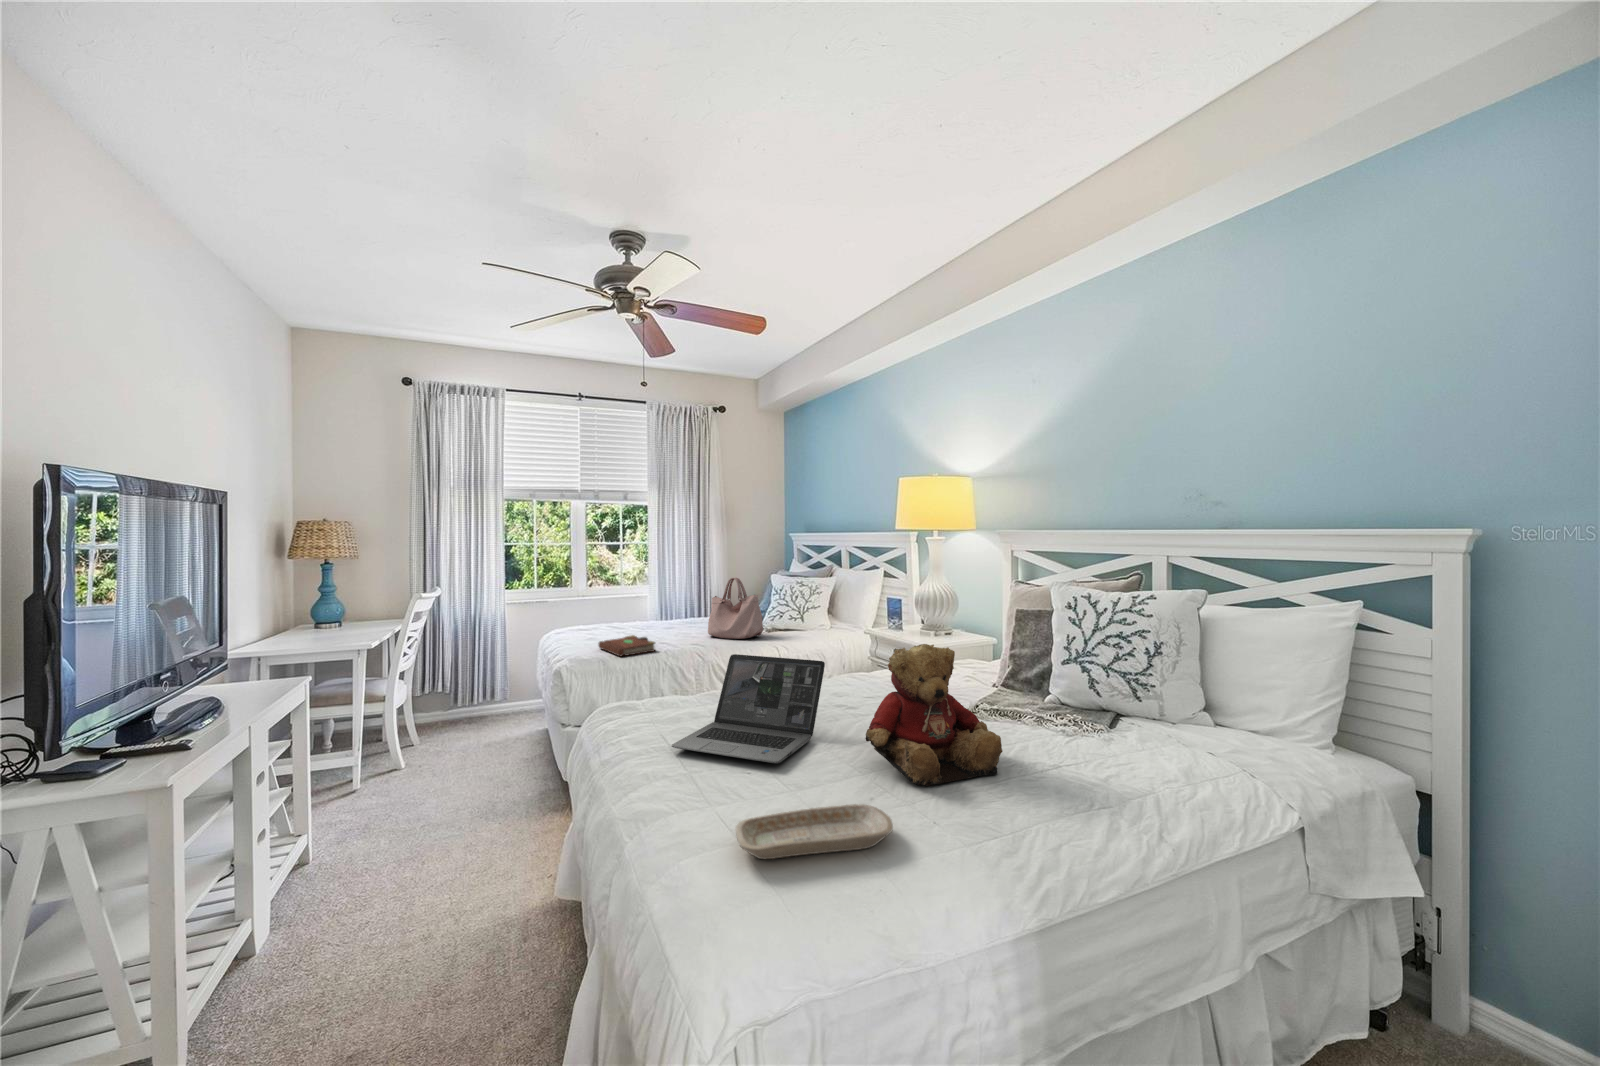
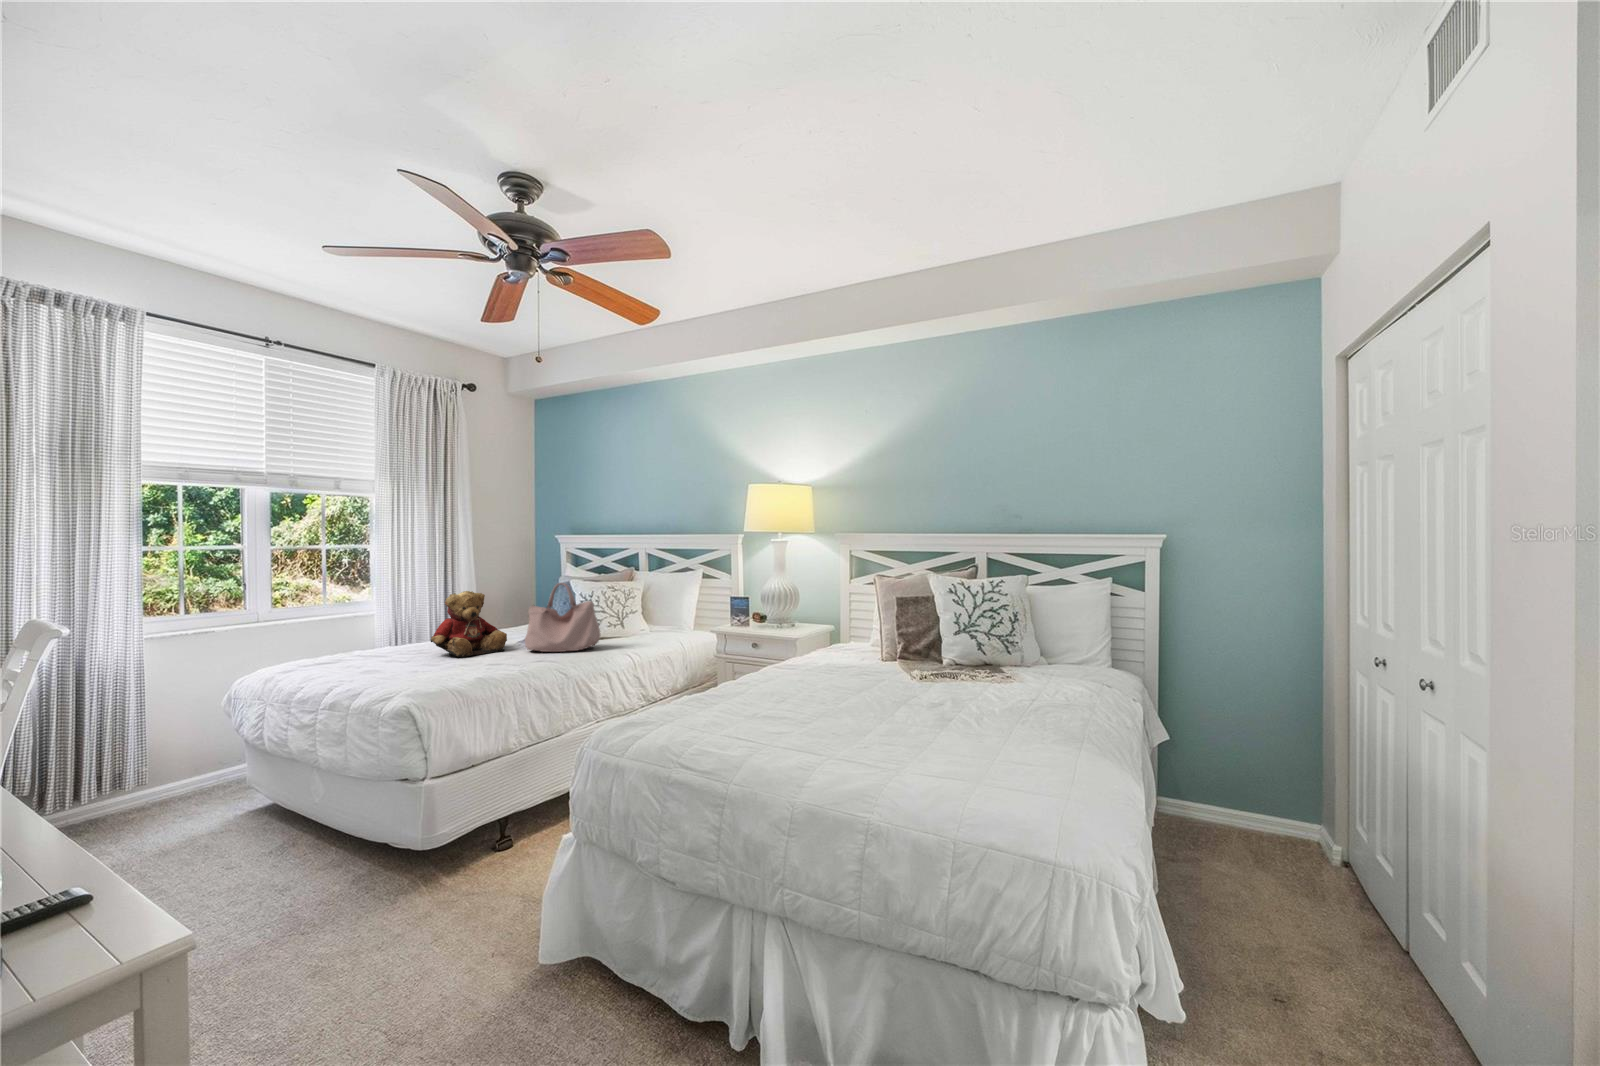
book: present [598,635,655,656] -> none [401,657,494,681]
teddy bear: present [866,644,1003,786] -> present [431,591,507,657]
laptop: present [672,654,825,763] -> none [731,644,856,738]
tray: present [736,804,893,859] -> none [923,738,1022,785]

